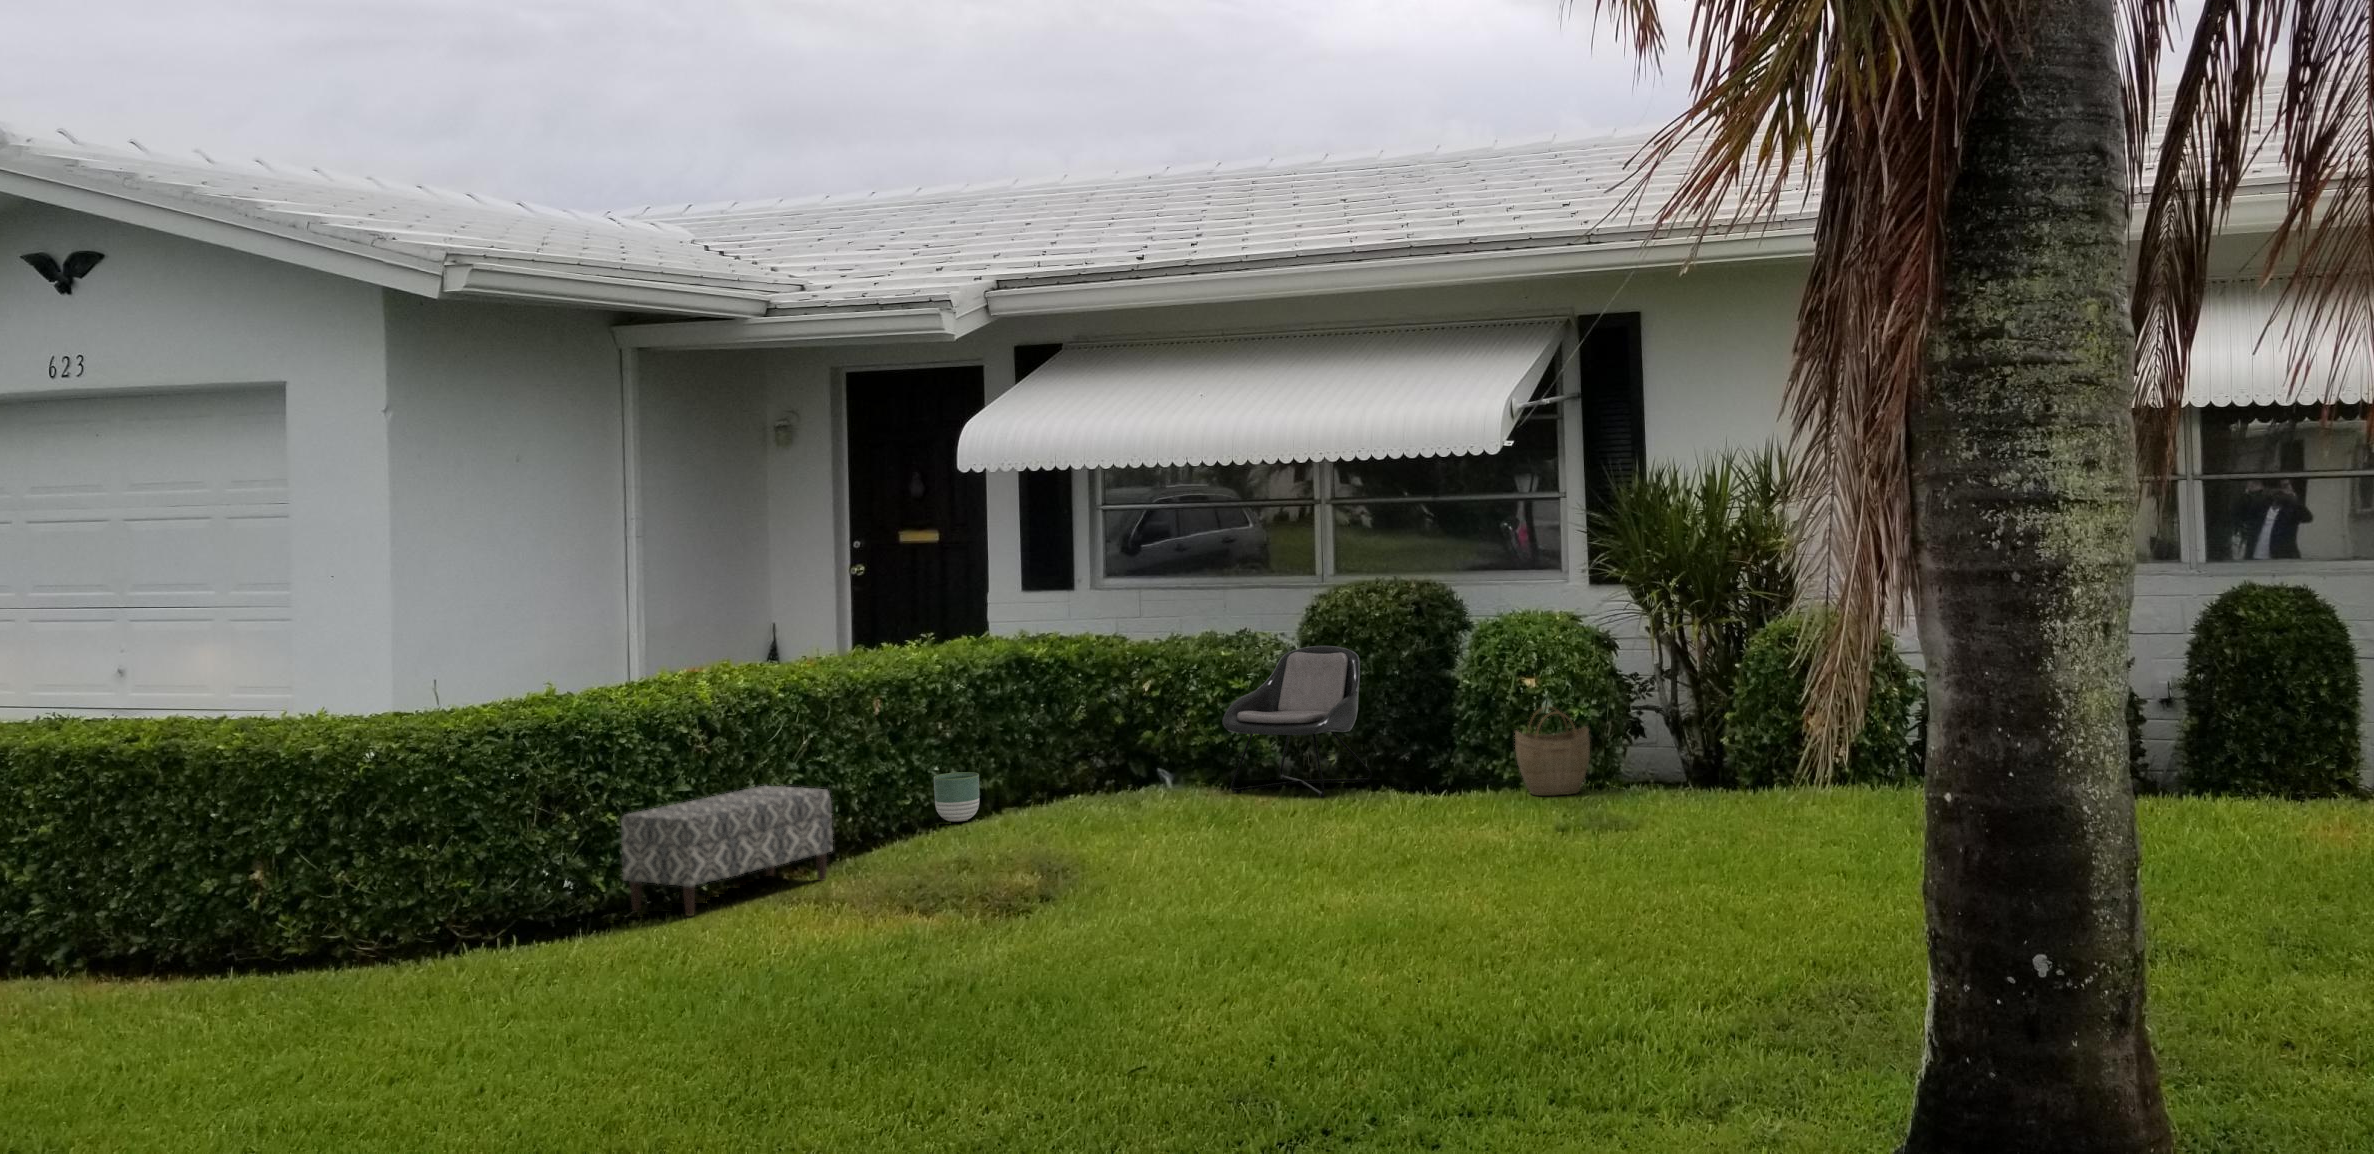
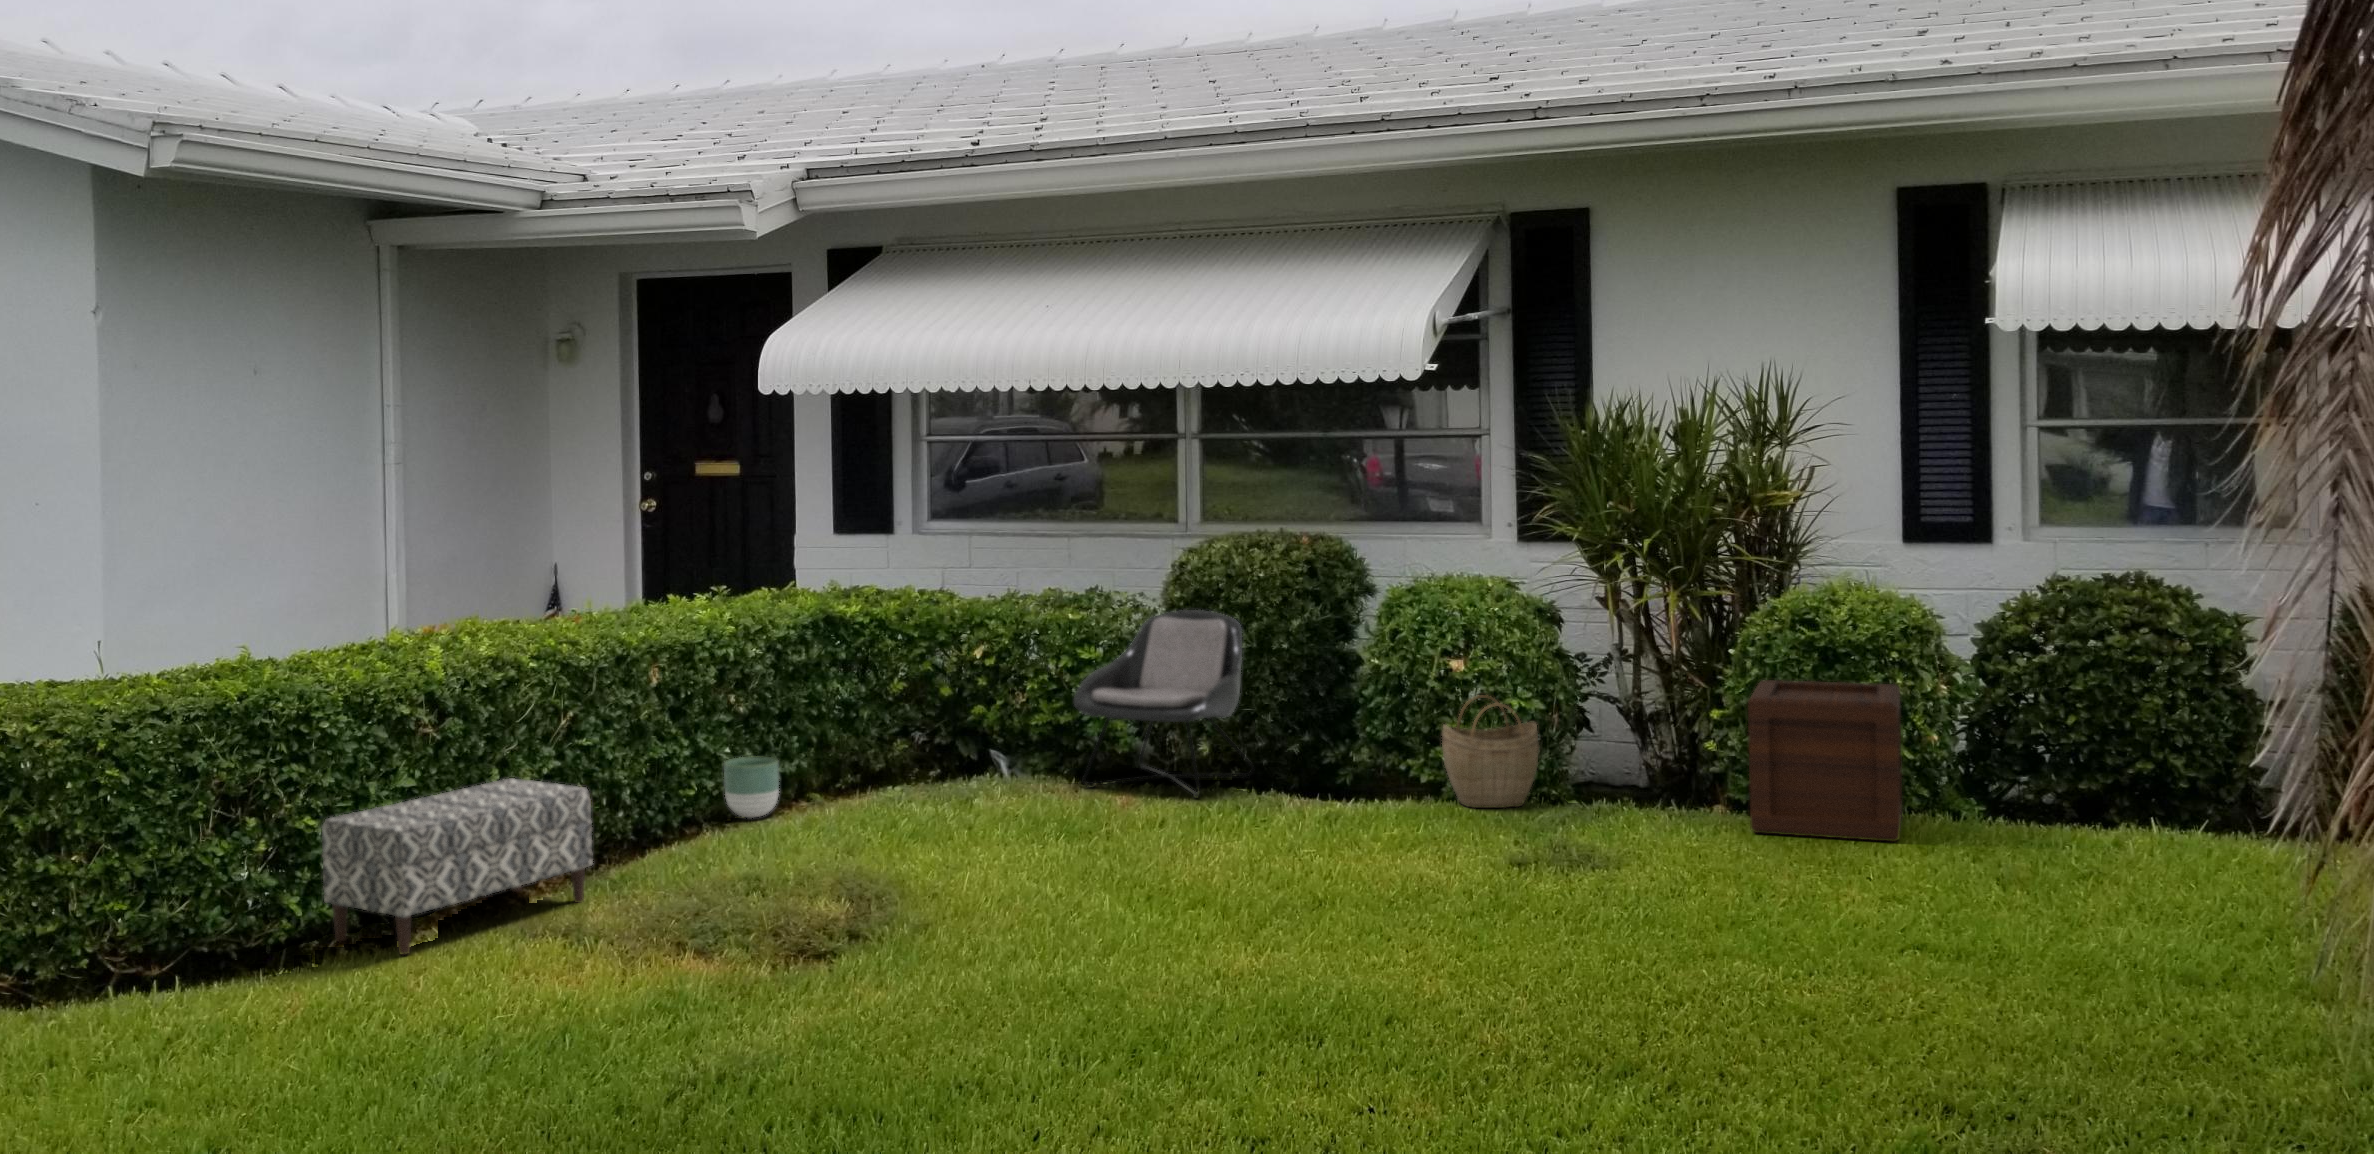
wooden crate: none [1739,688,1864,807] -> present [1748,680,1902,841]

